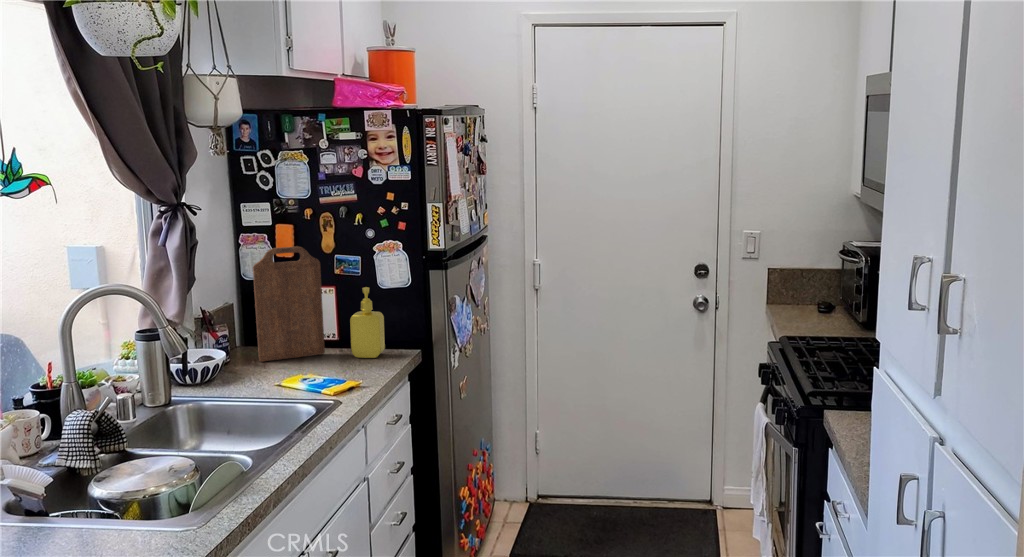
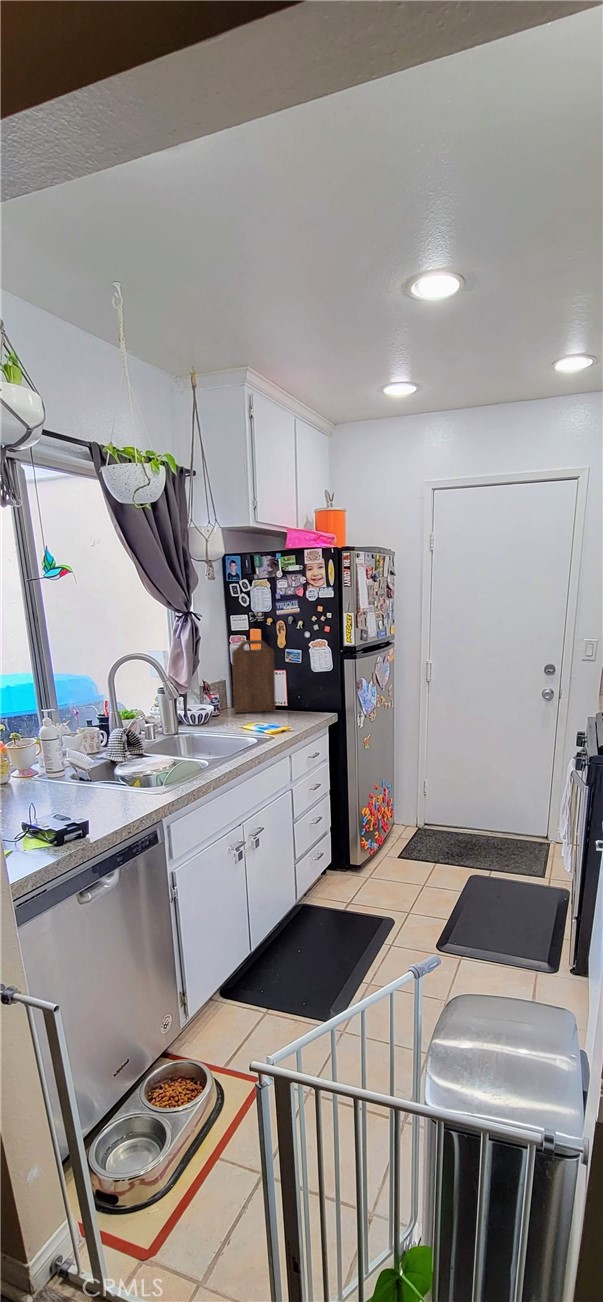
soap dispenser: present [350,287,385,358] -> none [291,667,314,714]

